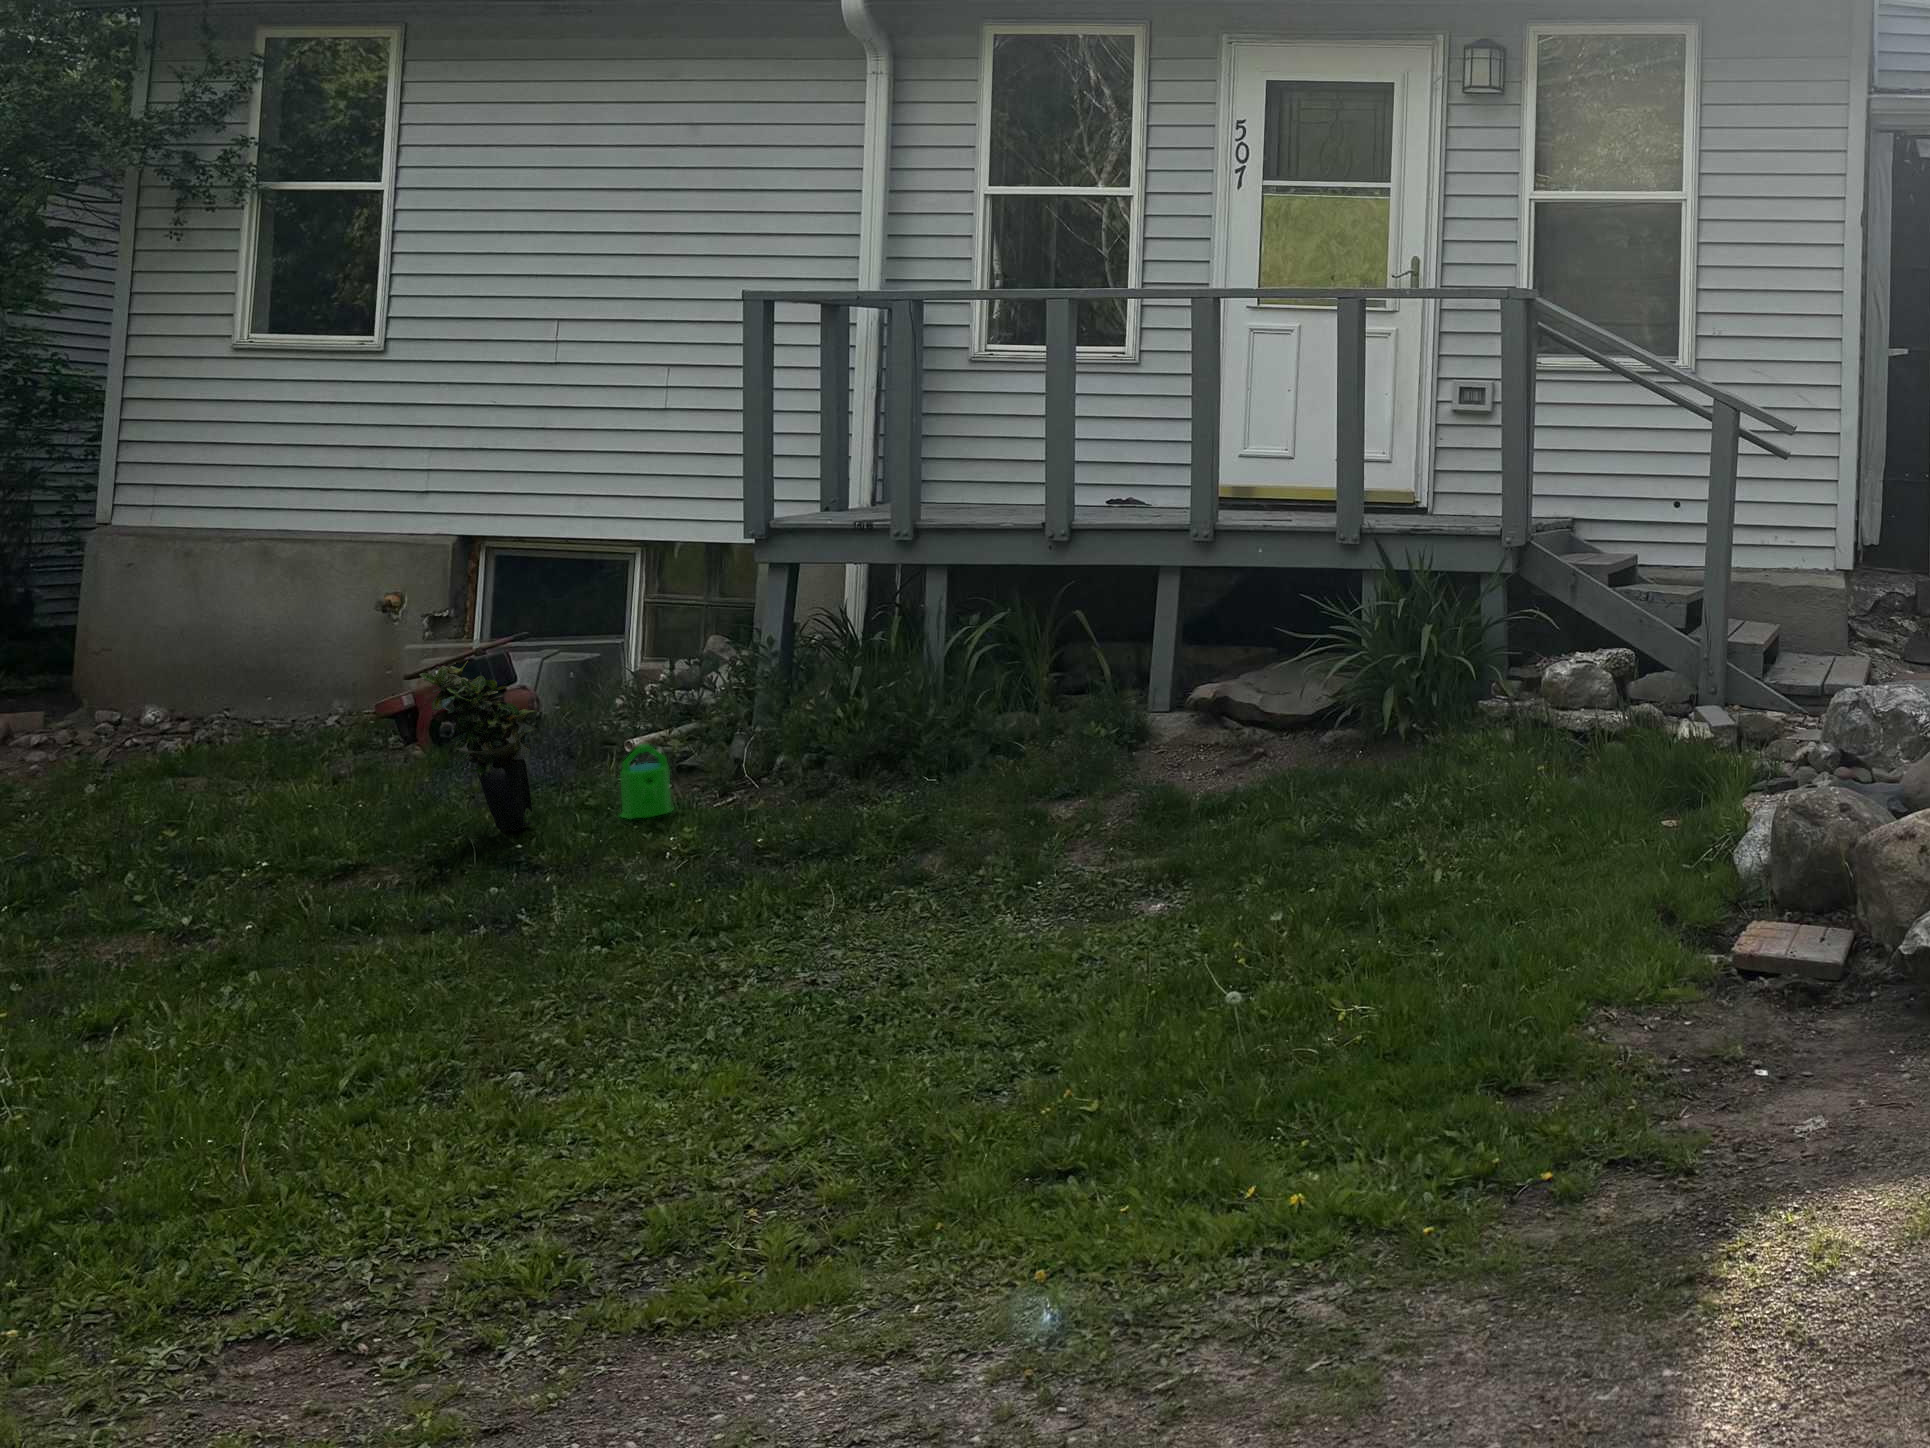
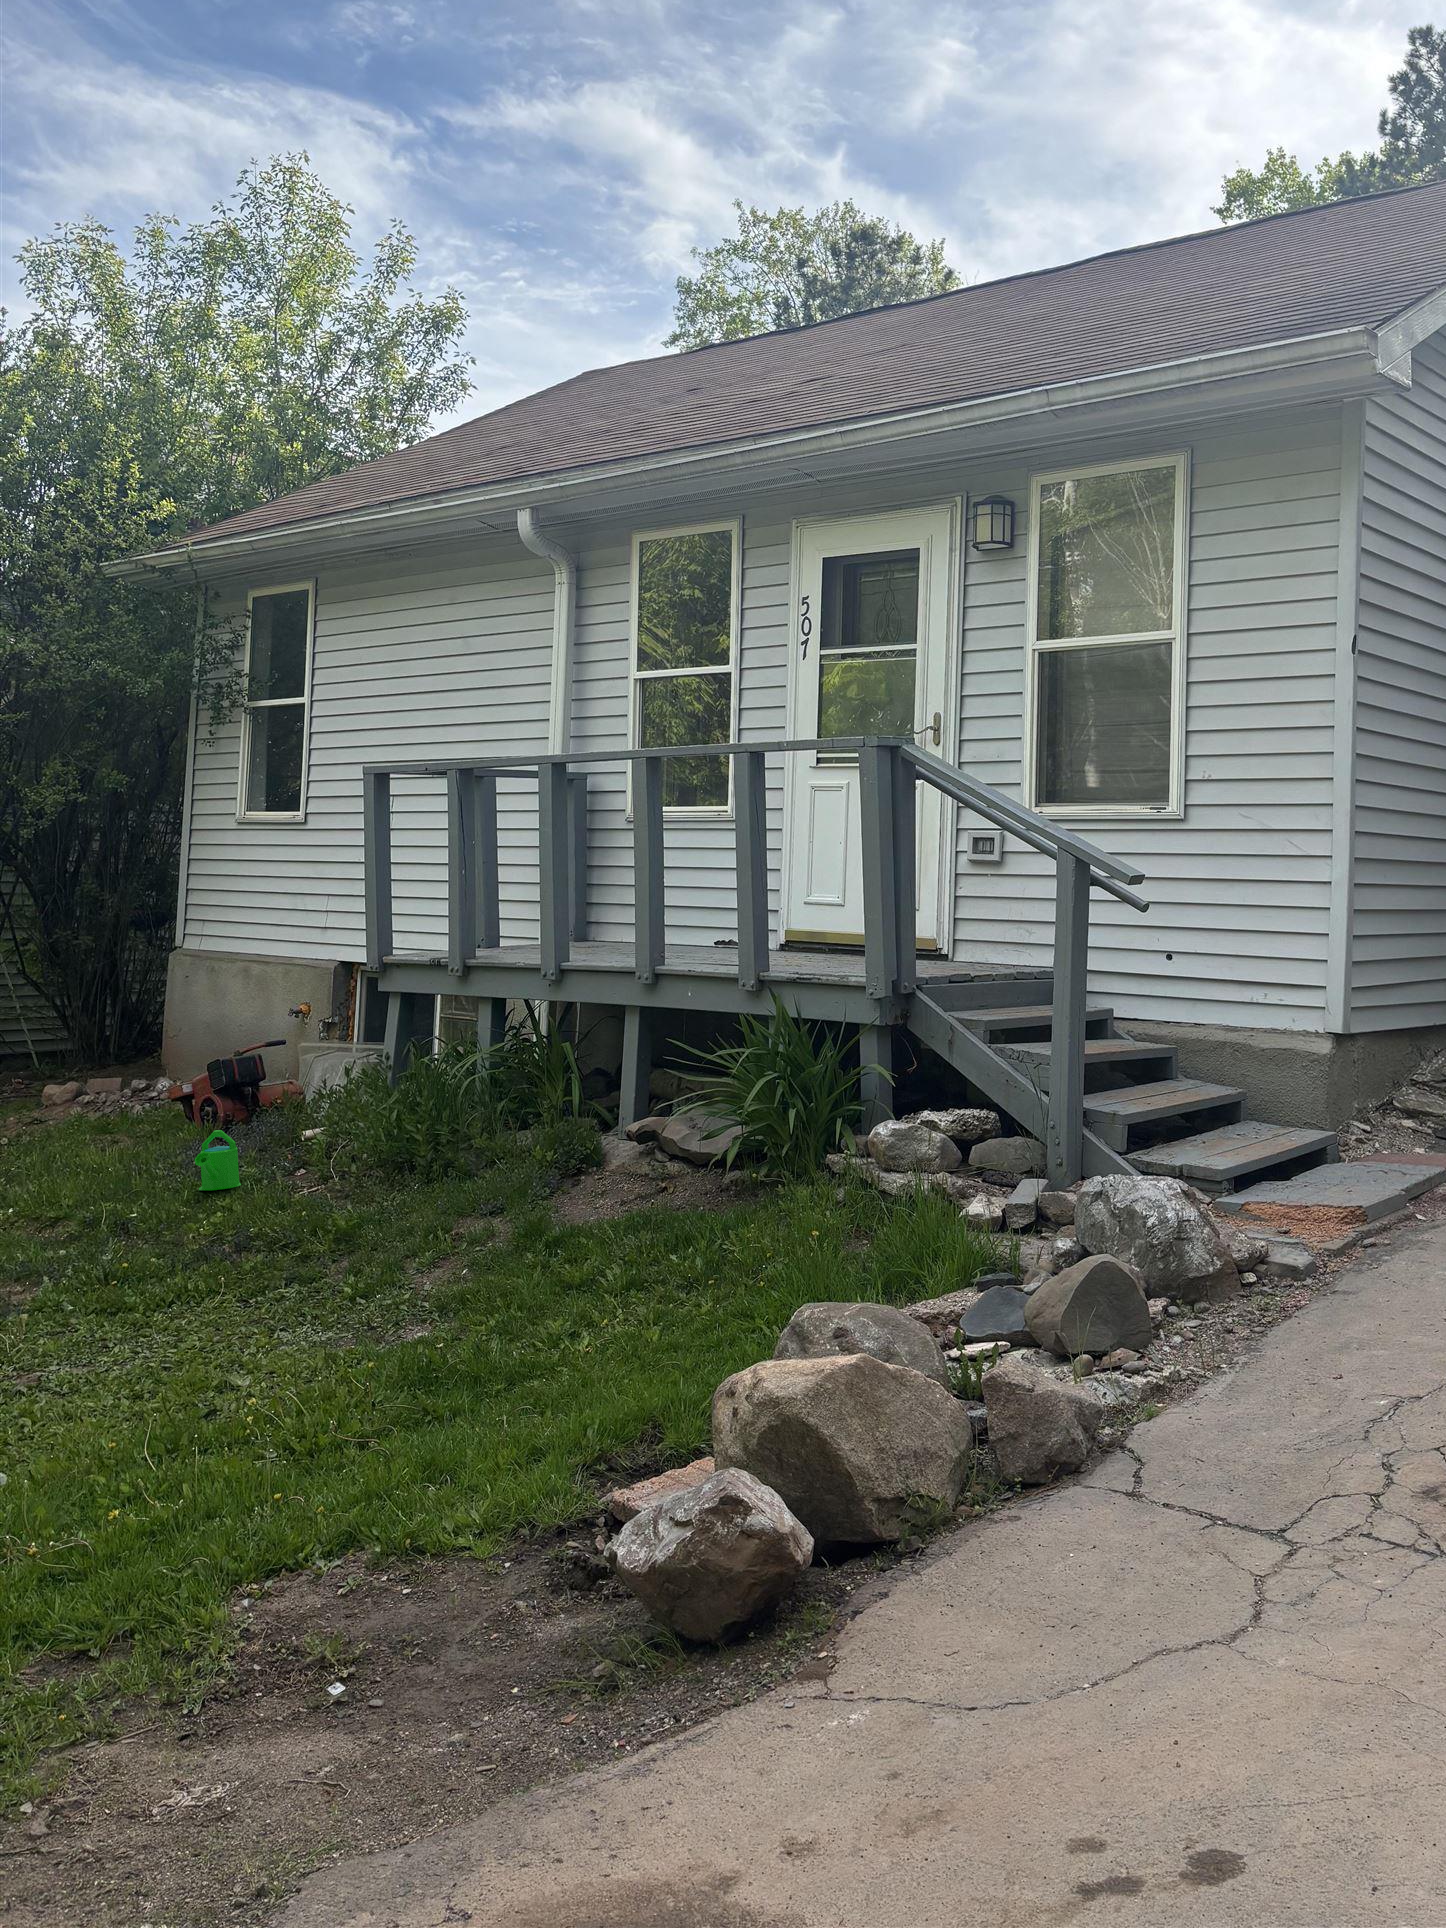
potted plant: present [420,661,537,831] -> none [70,1055,156,1193]

